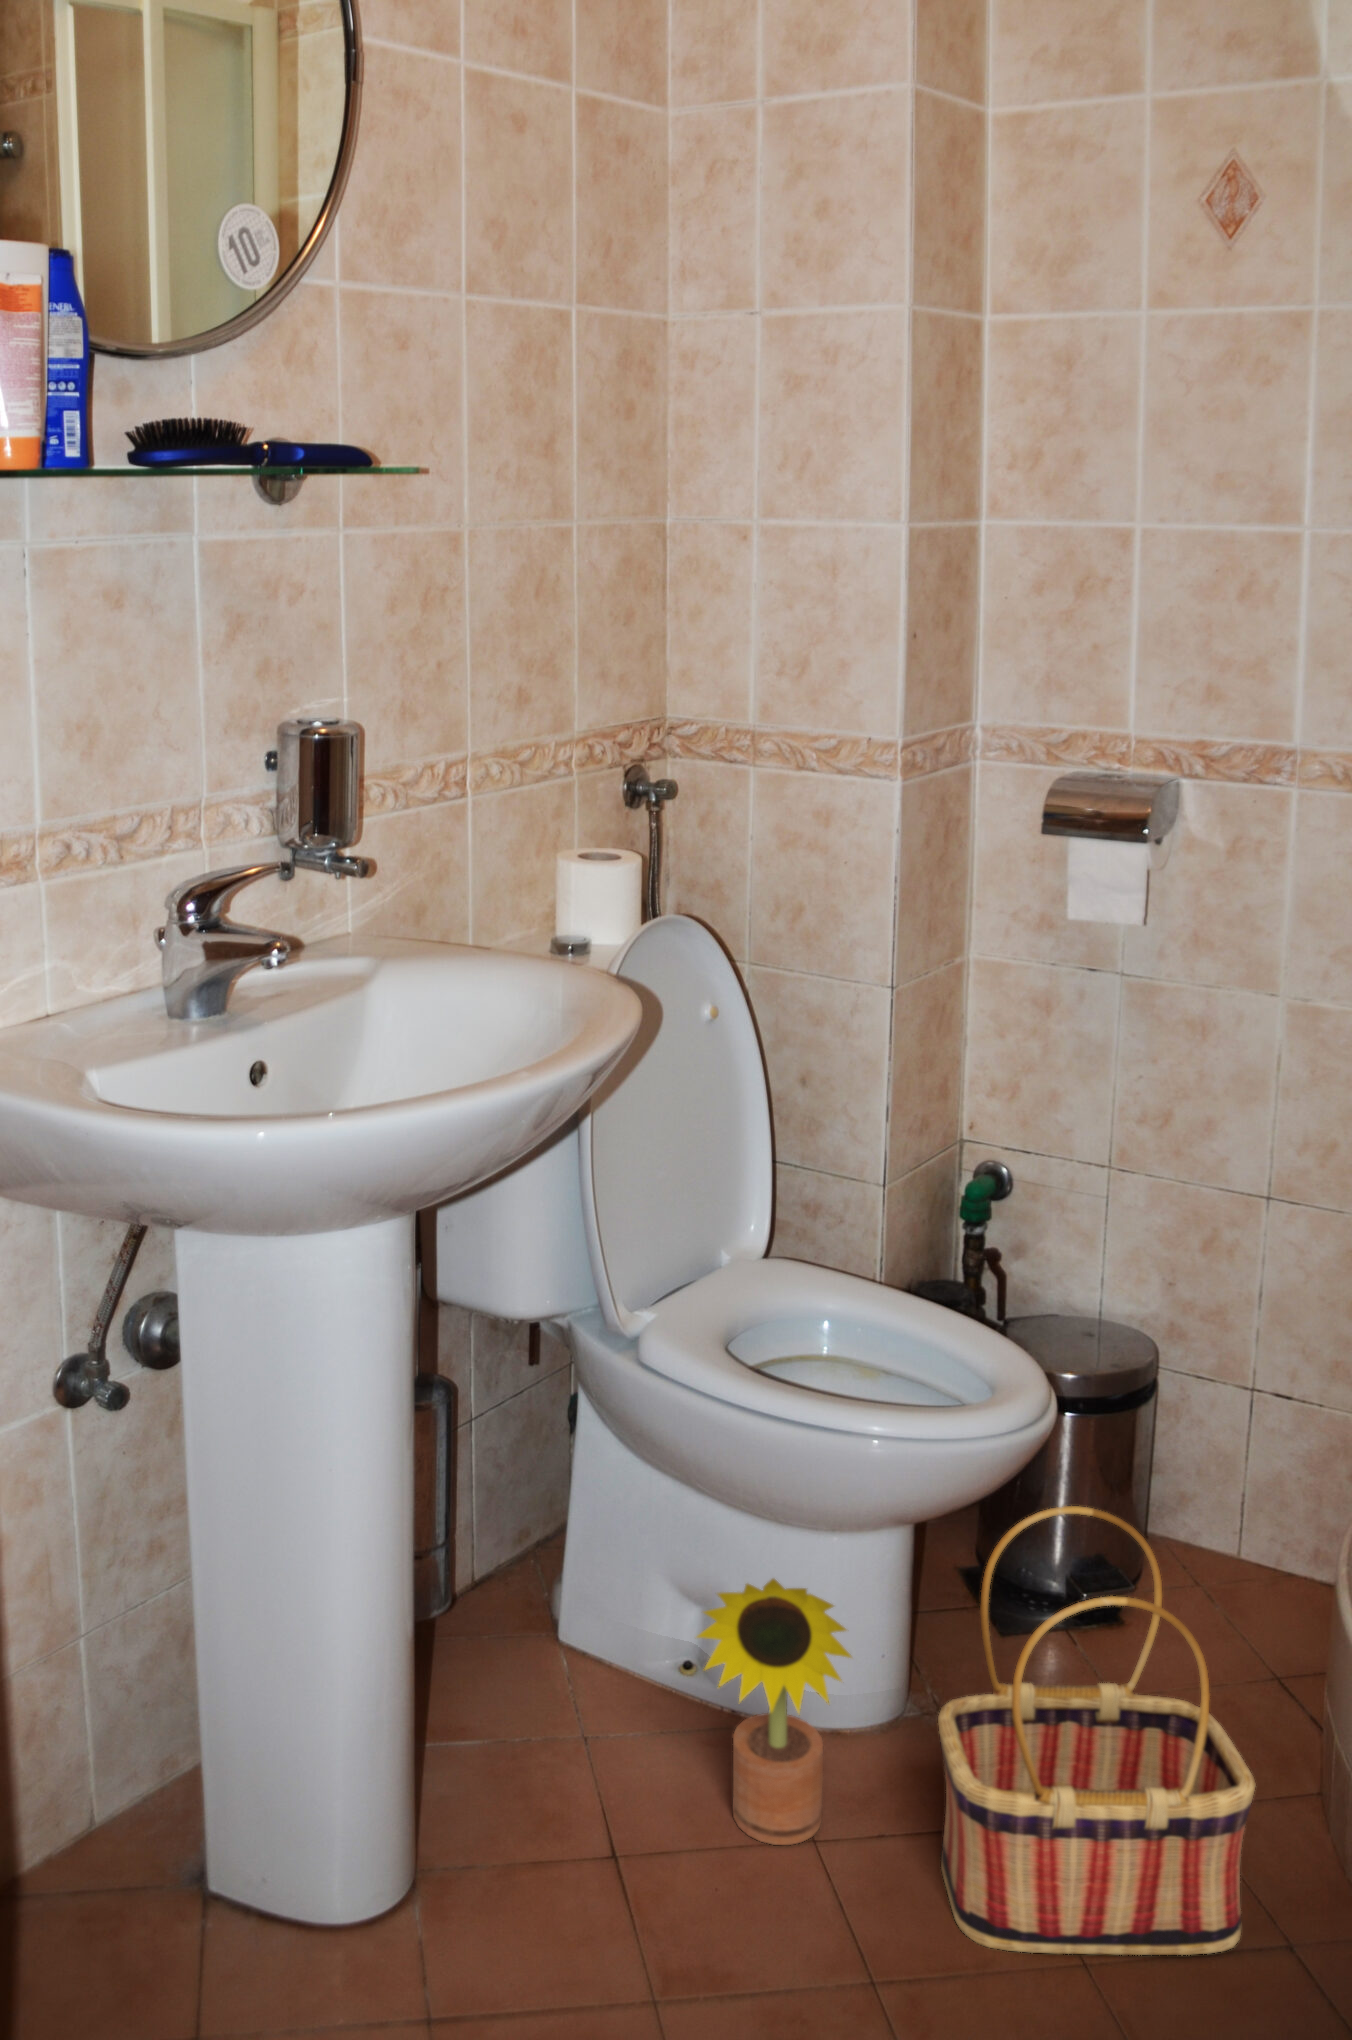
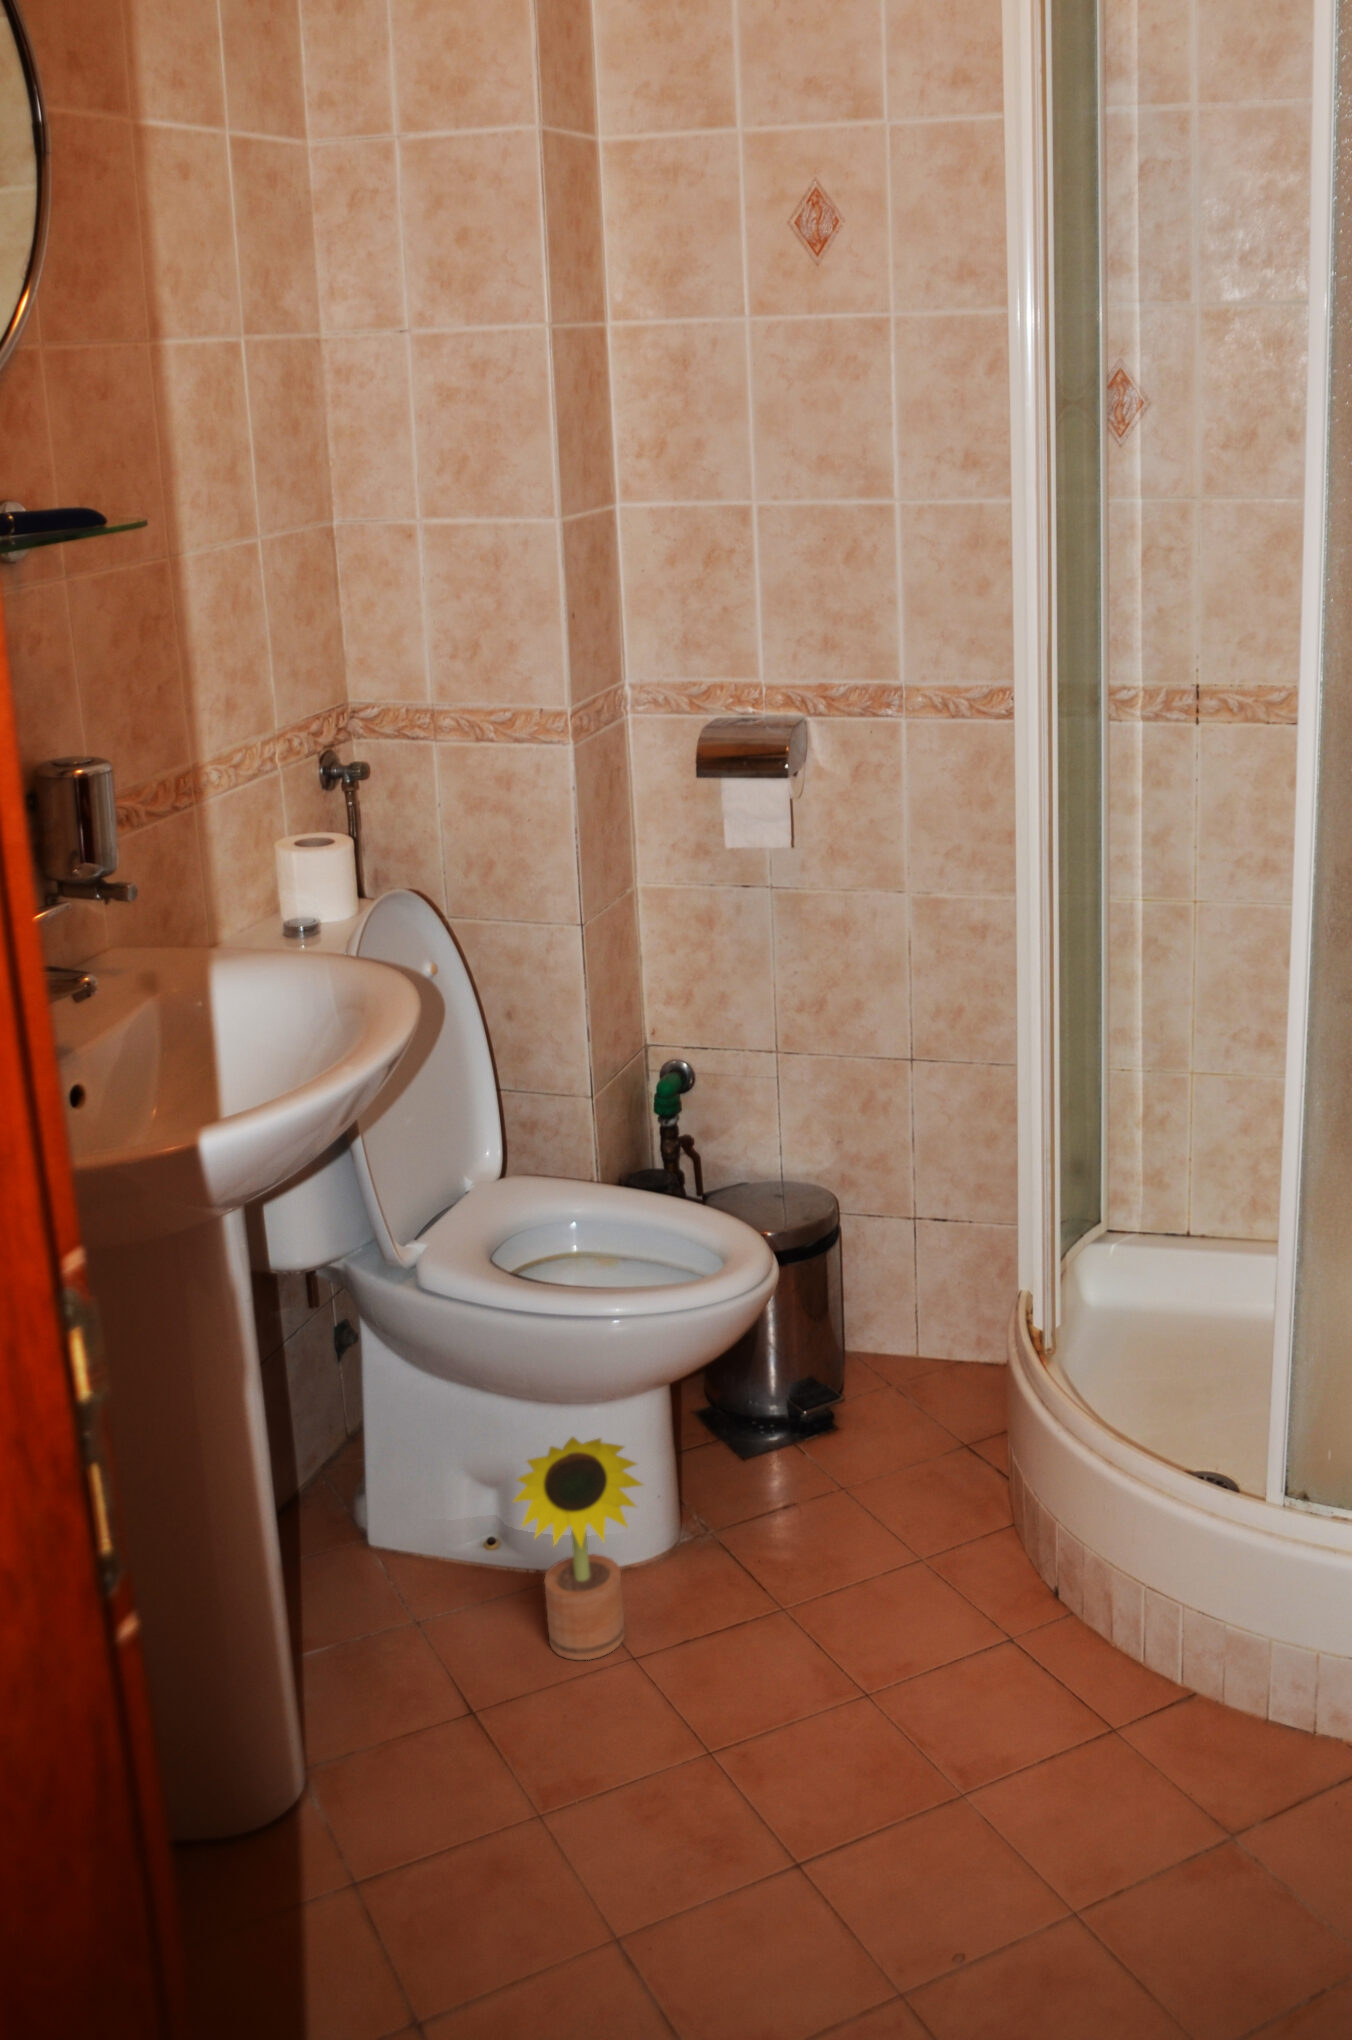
basket: present [938,1506,1255,1955] -> none [713,1323,956,1683]

